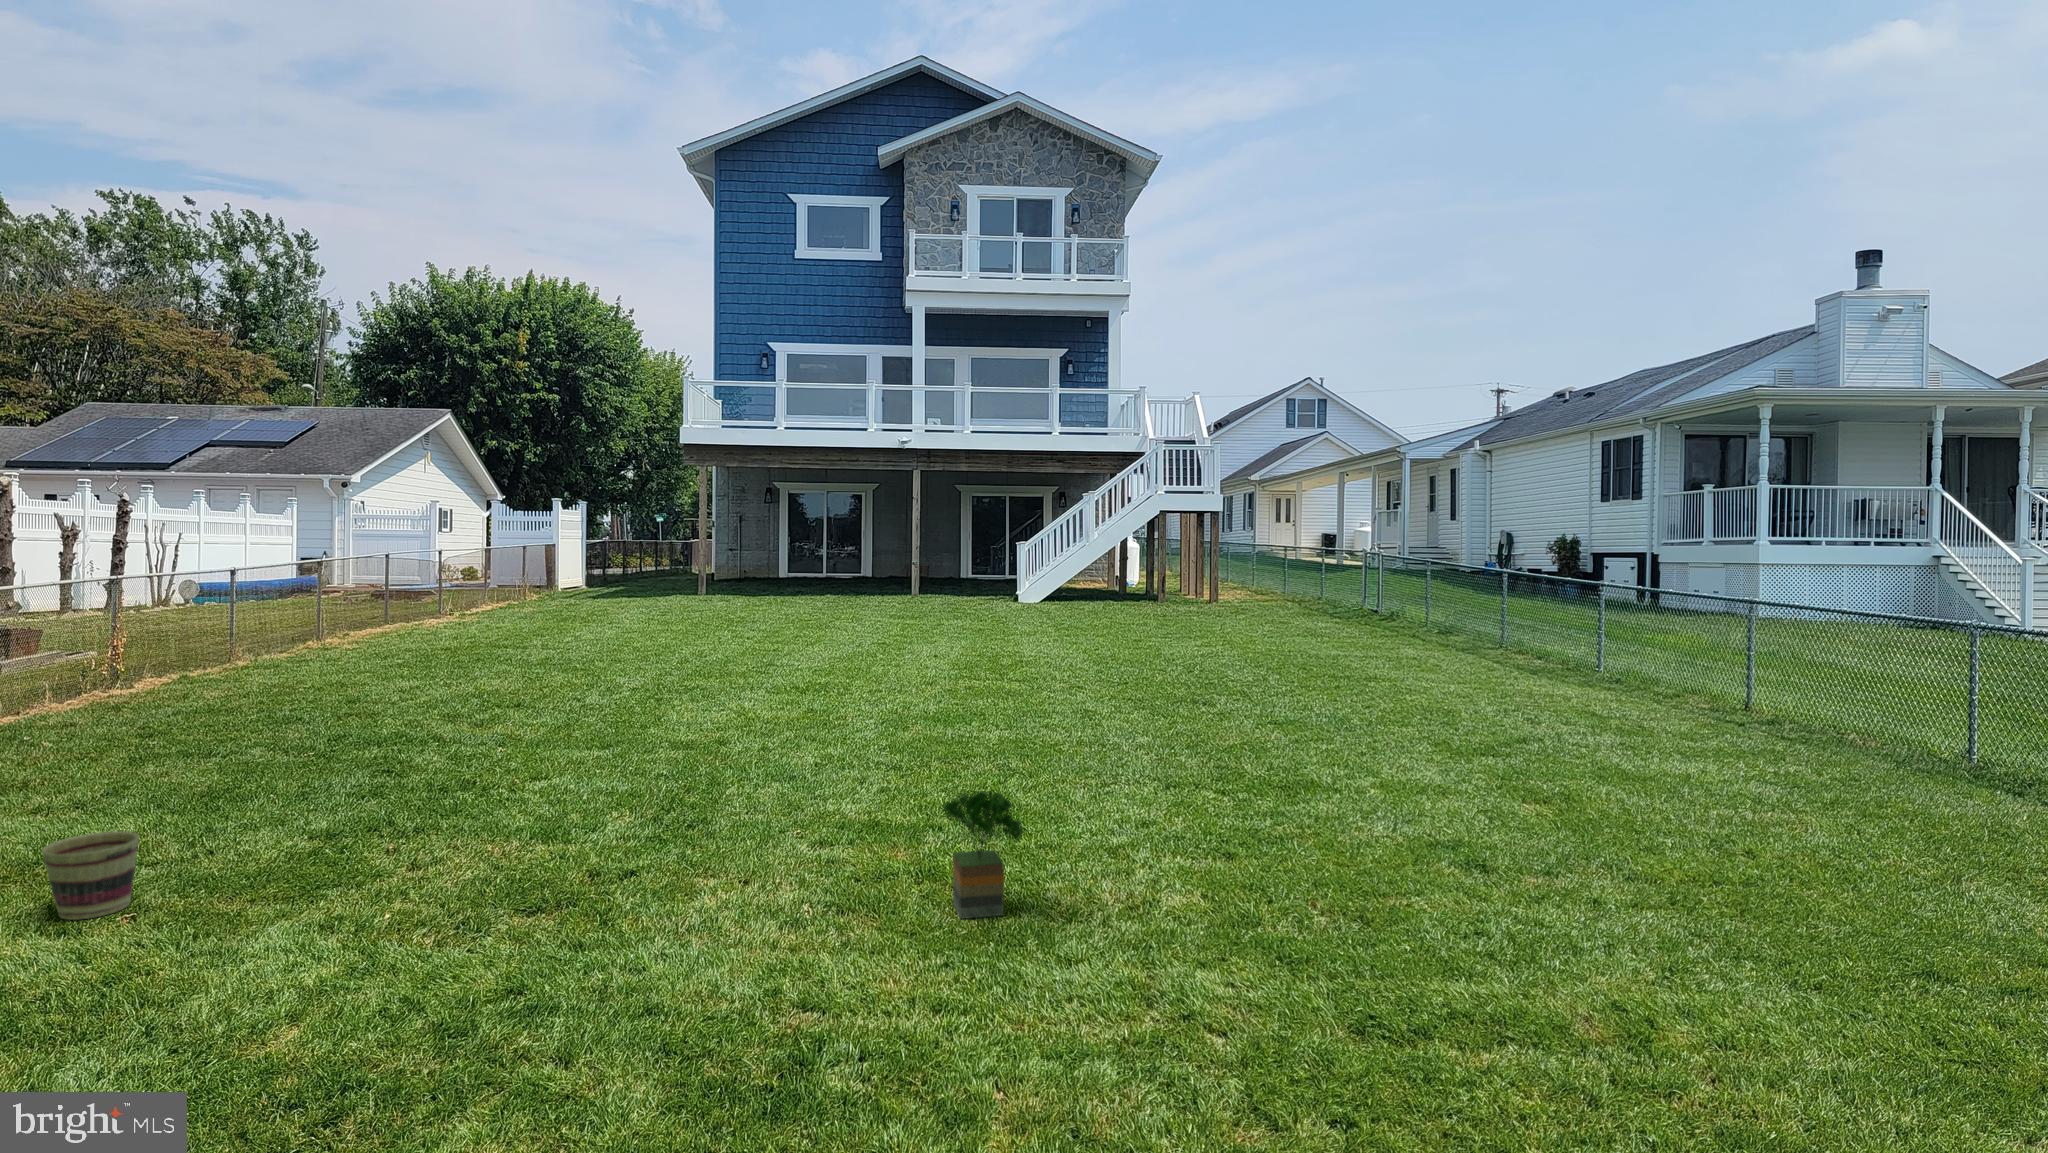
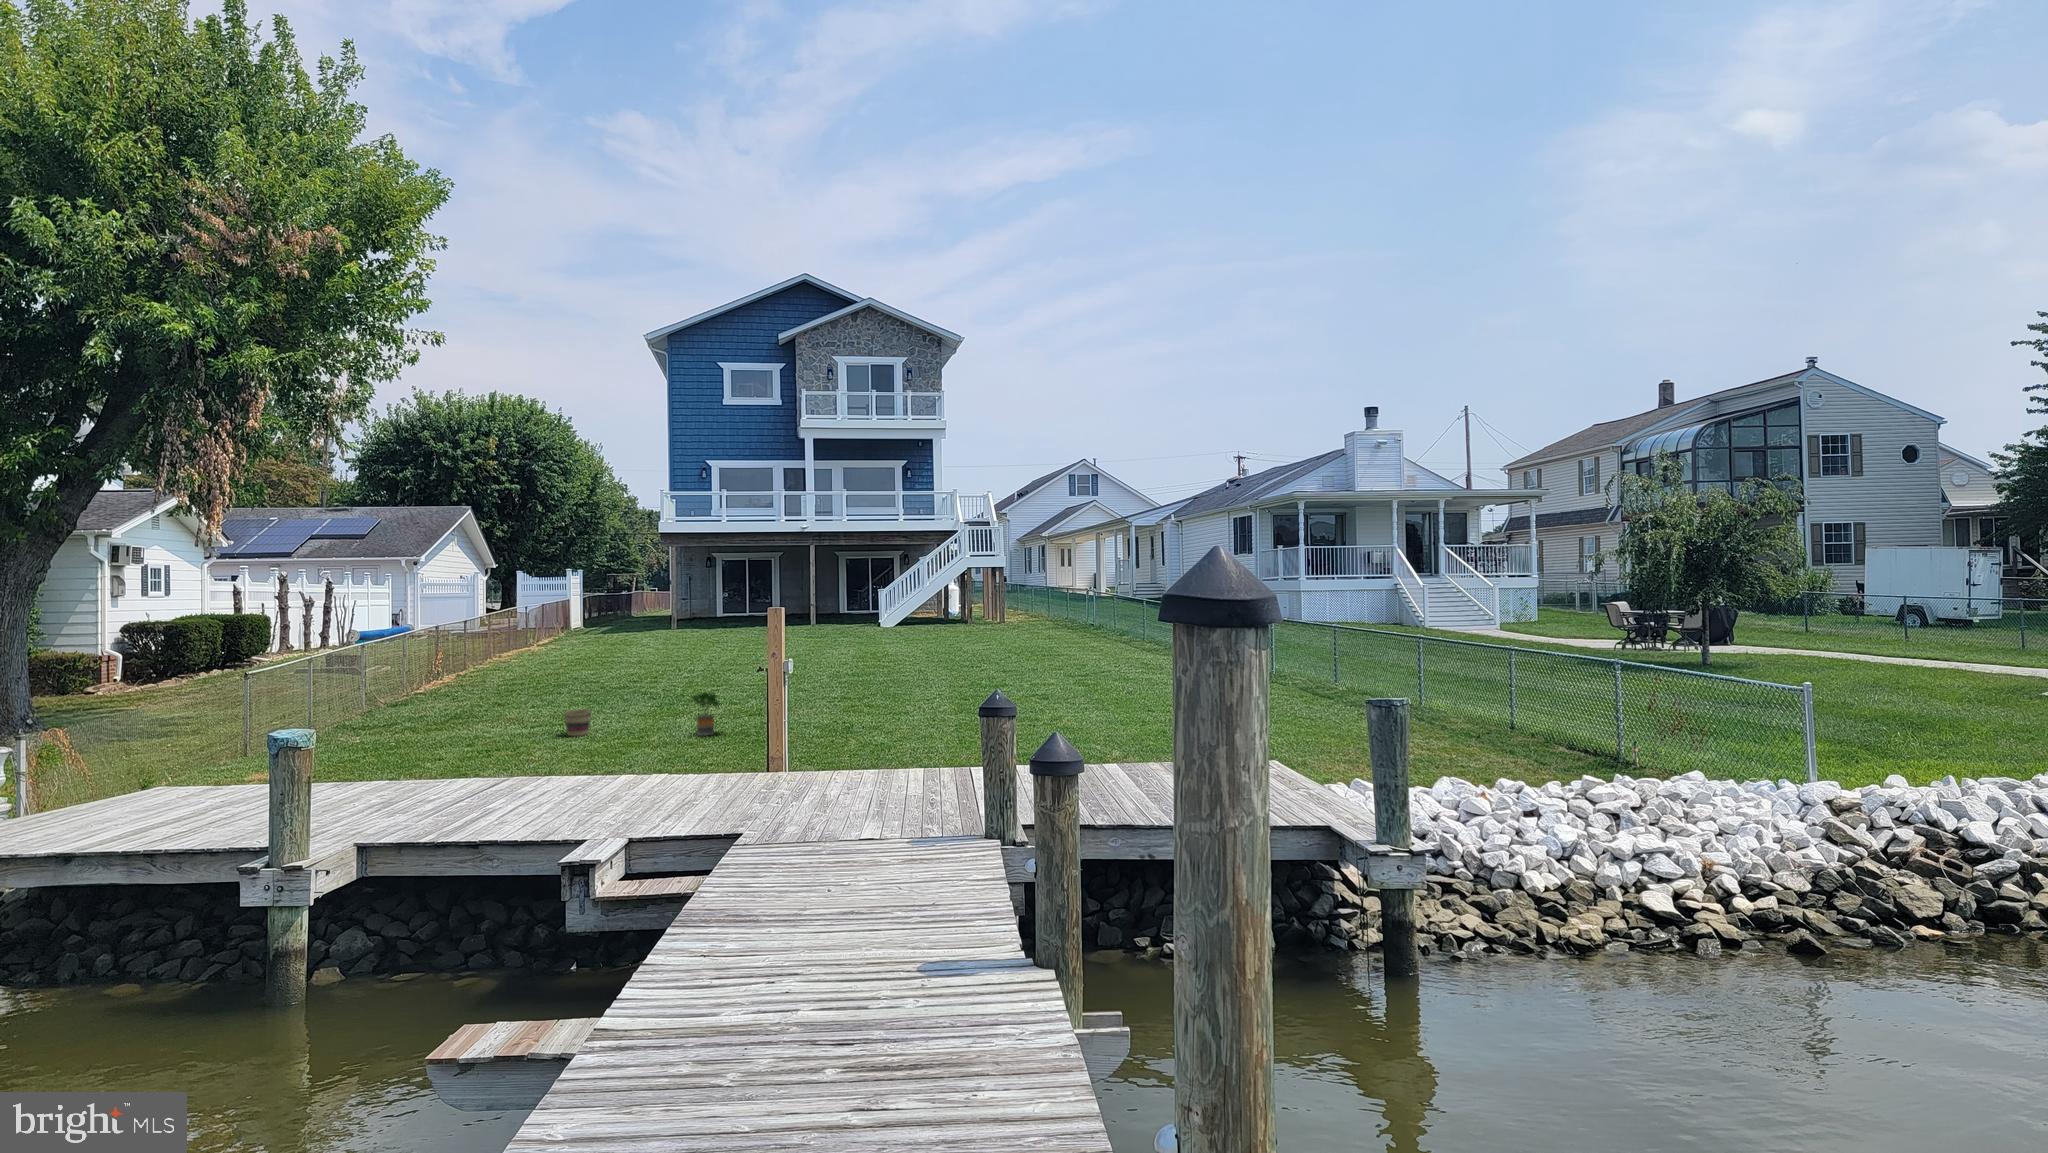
potted tree: present [942,791,1022,919] -> present [691,693,720,736]

